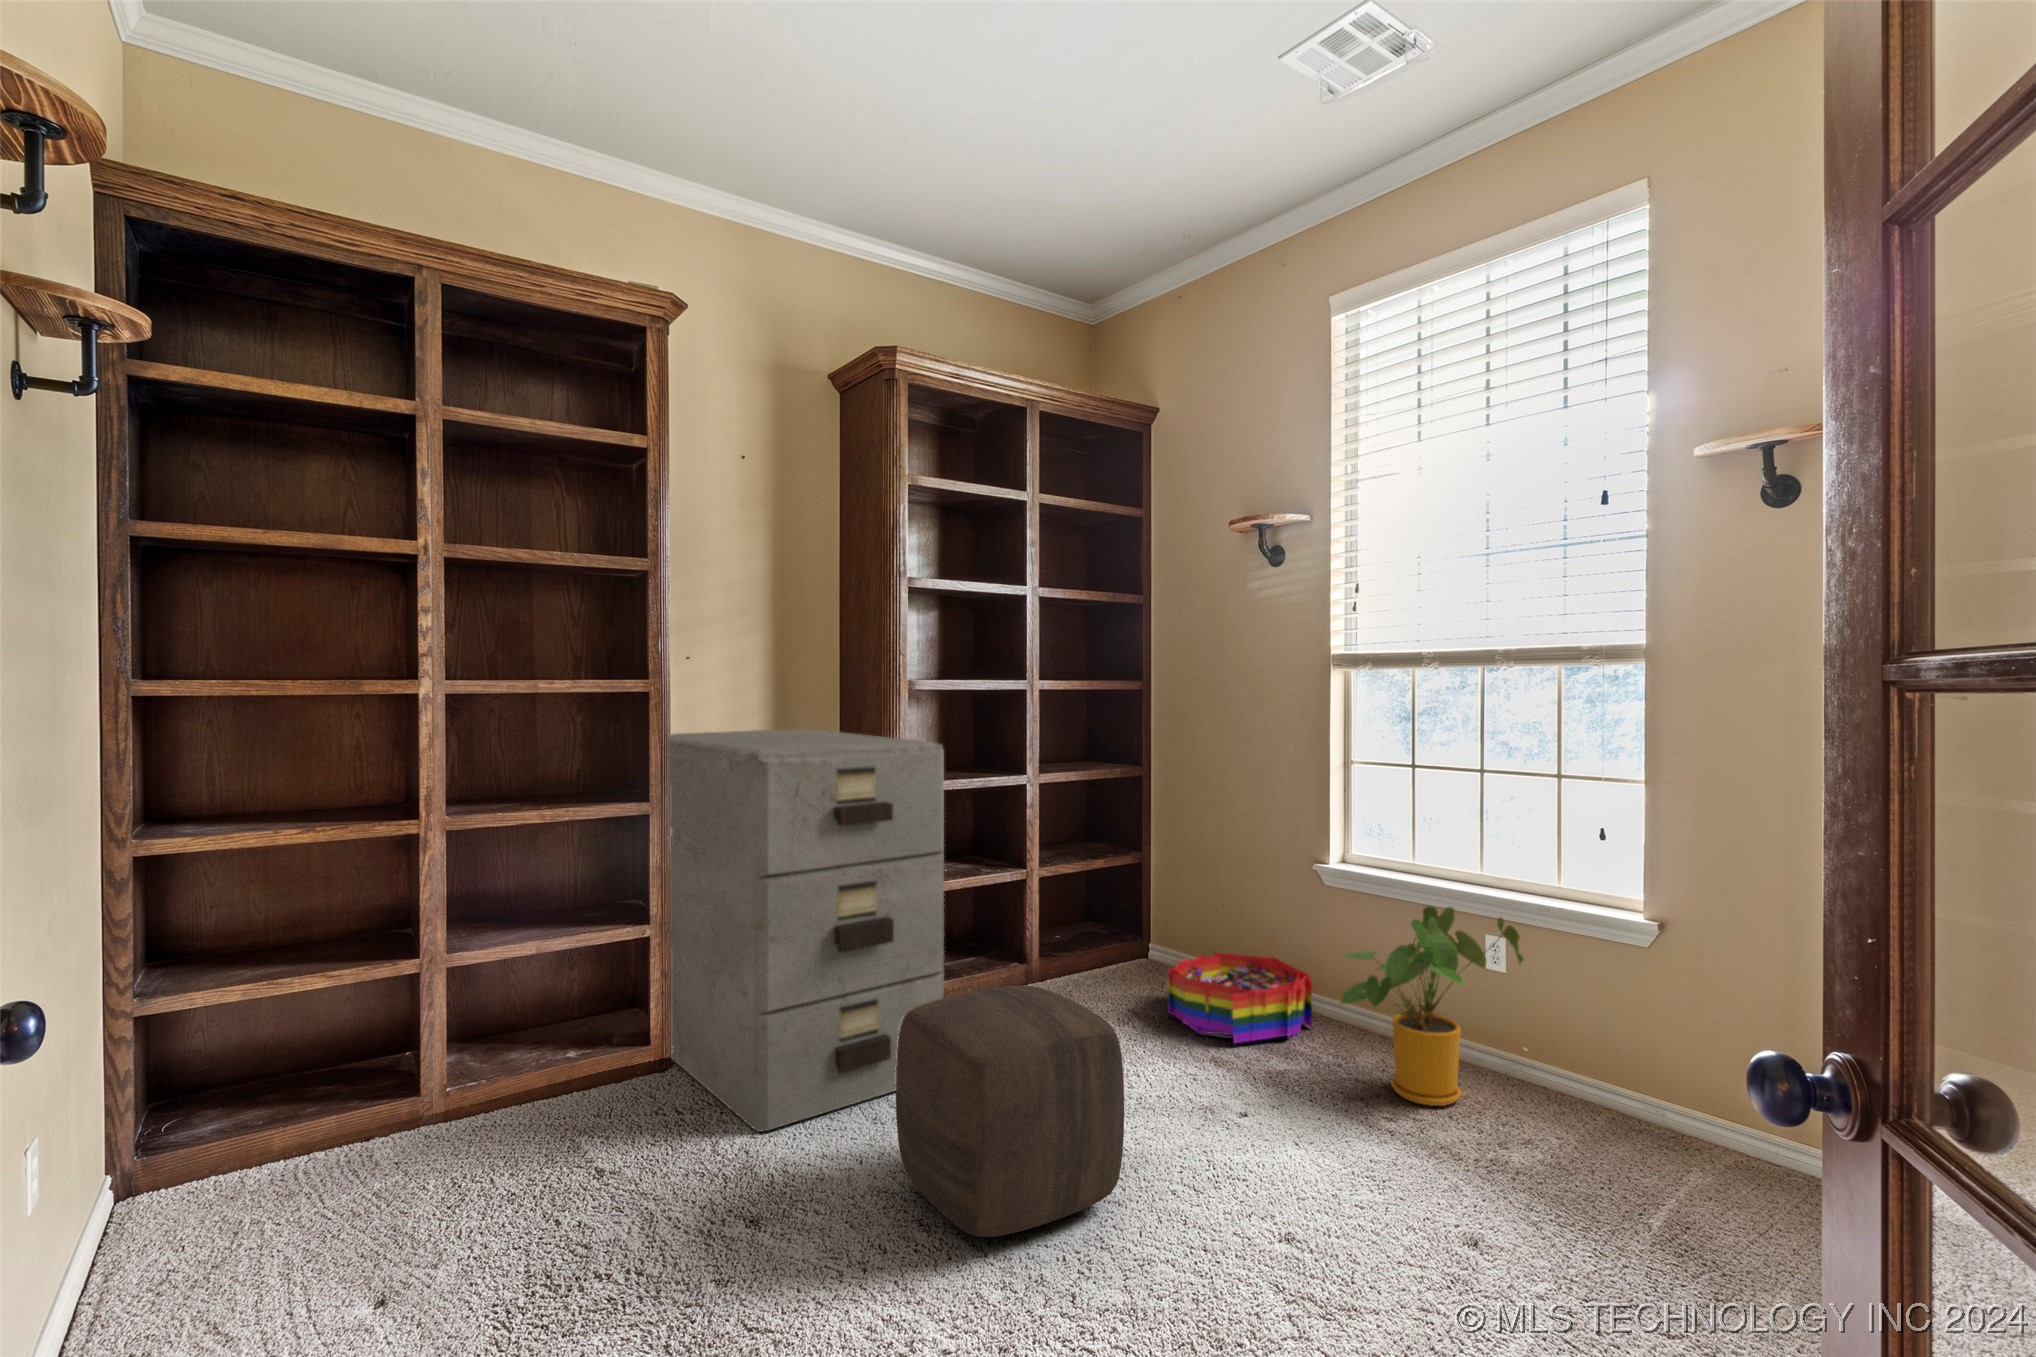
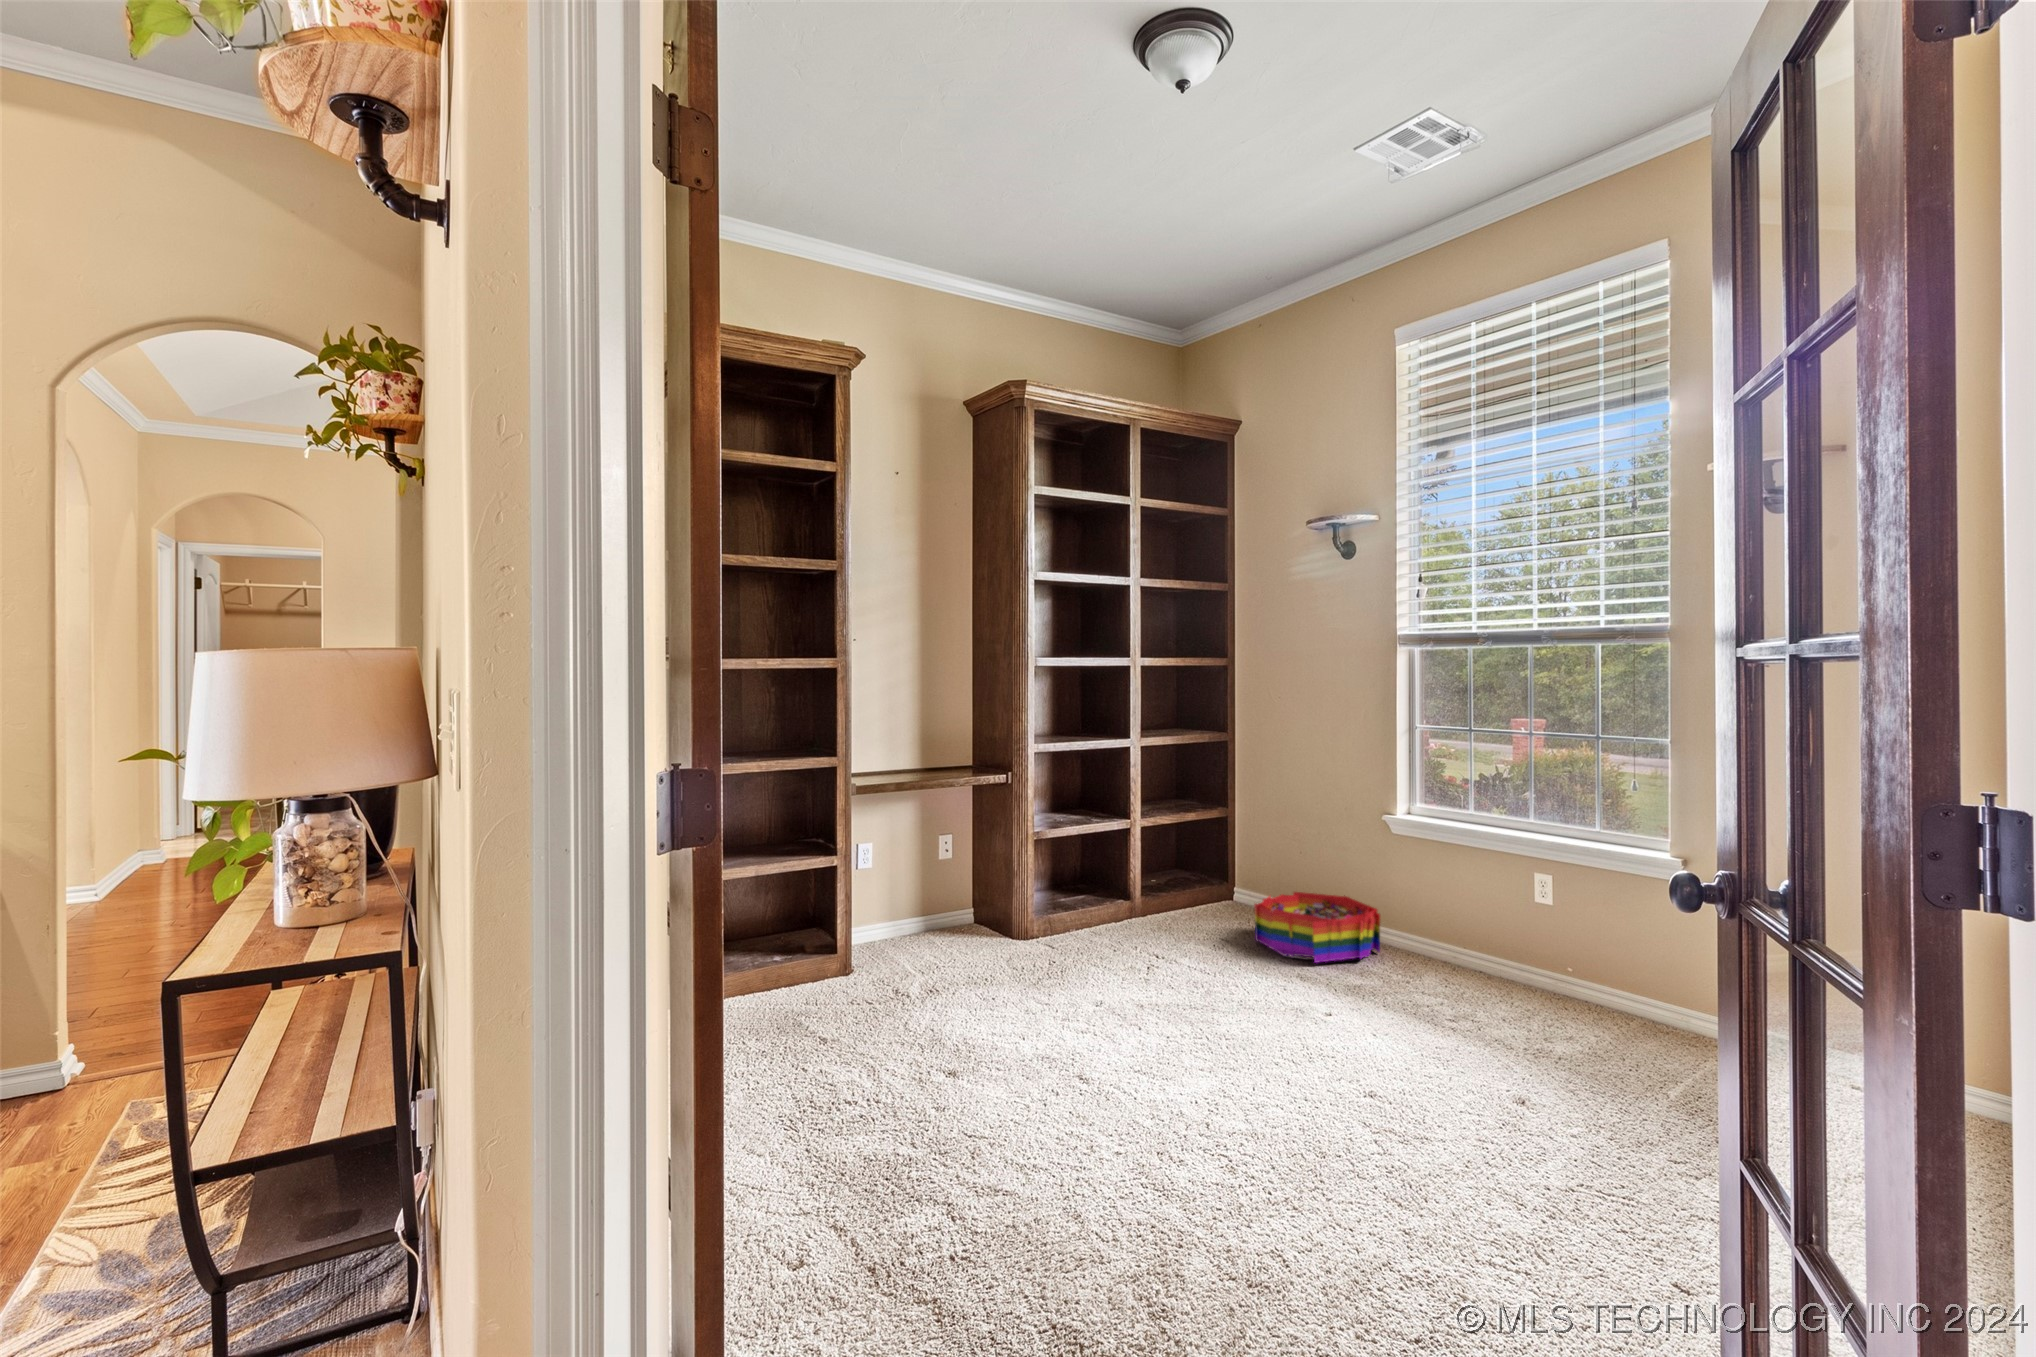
filing cabinet: present [668,729,944,1132] -> none [821,701,1076,1017]
house plant: present [1341,906,1524,1106] -> none [1405,848,1564,1009]
ottoman: present [896,986,1124,1237] -> none [1056,901,1239,1084]

